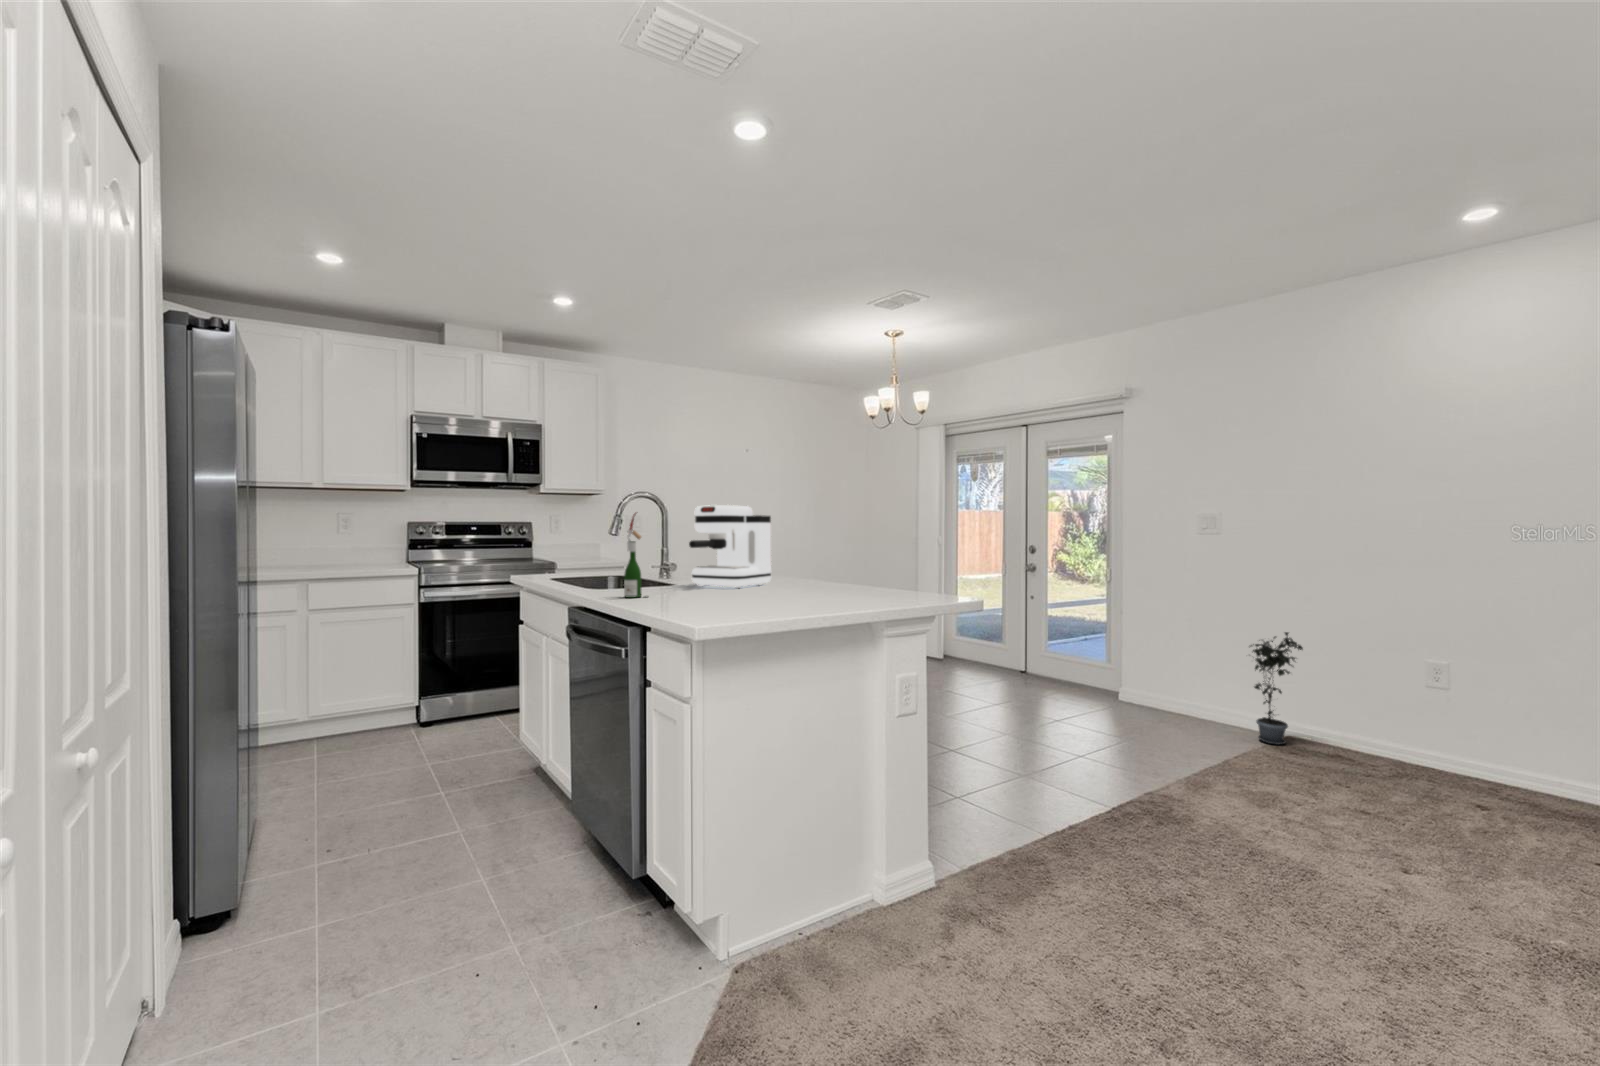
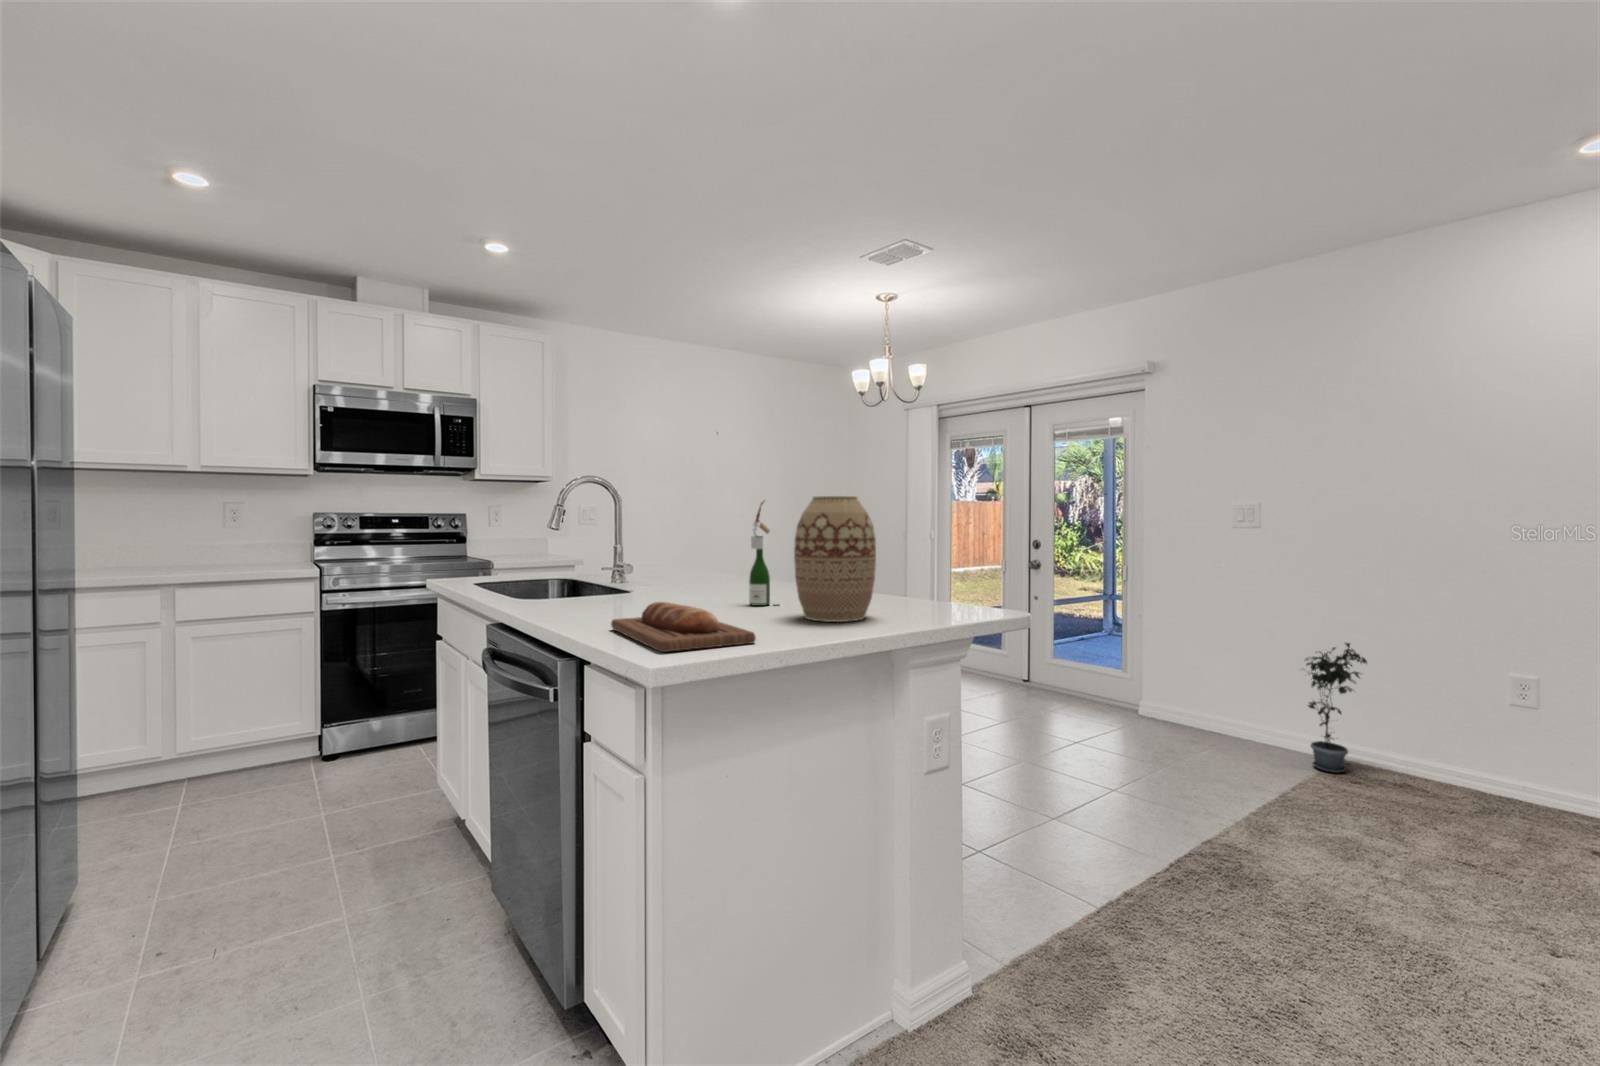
coffee maker: present [689,505,771,588] -> none [647,493,752,599]
vase: none [801,508,862,602] -> present [794,496,876,622]
wine bottle: present [624,513,641,598] -> present [749,502,779,606]
bread loaf: none [665,586,769,618] -> present [611,602,756,652]

